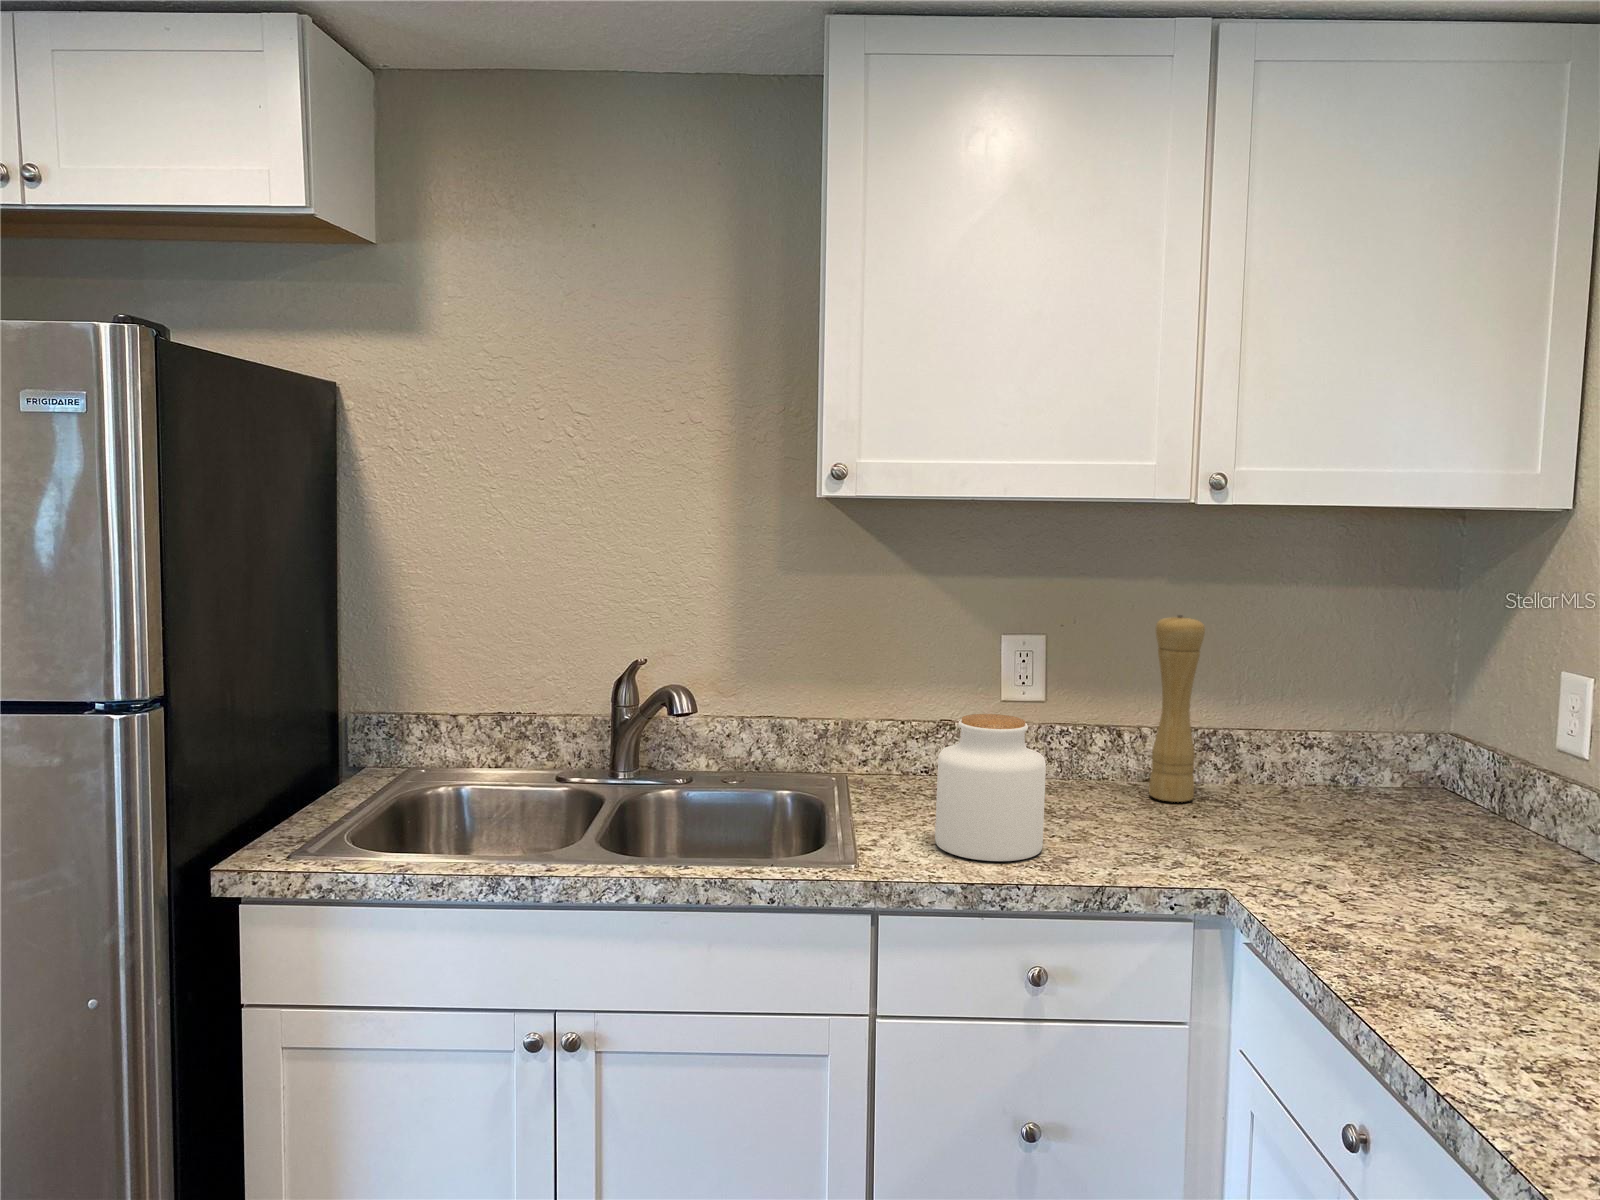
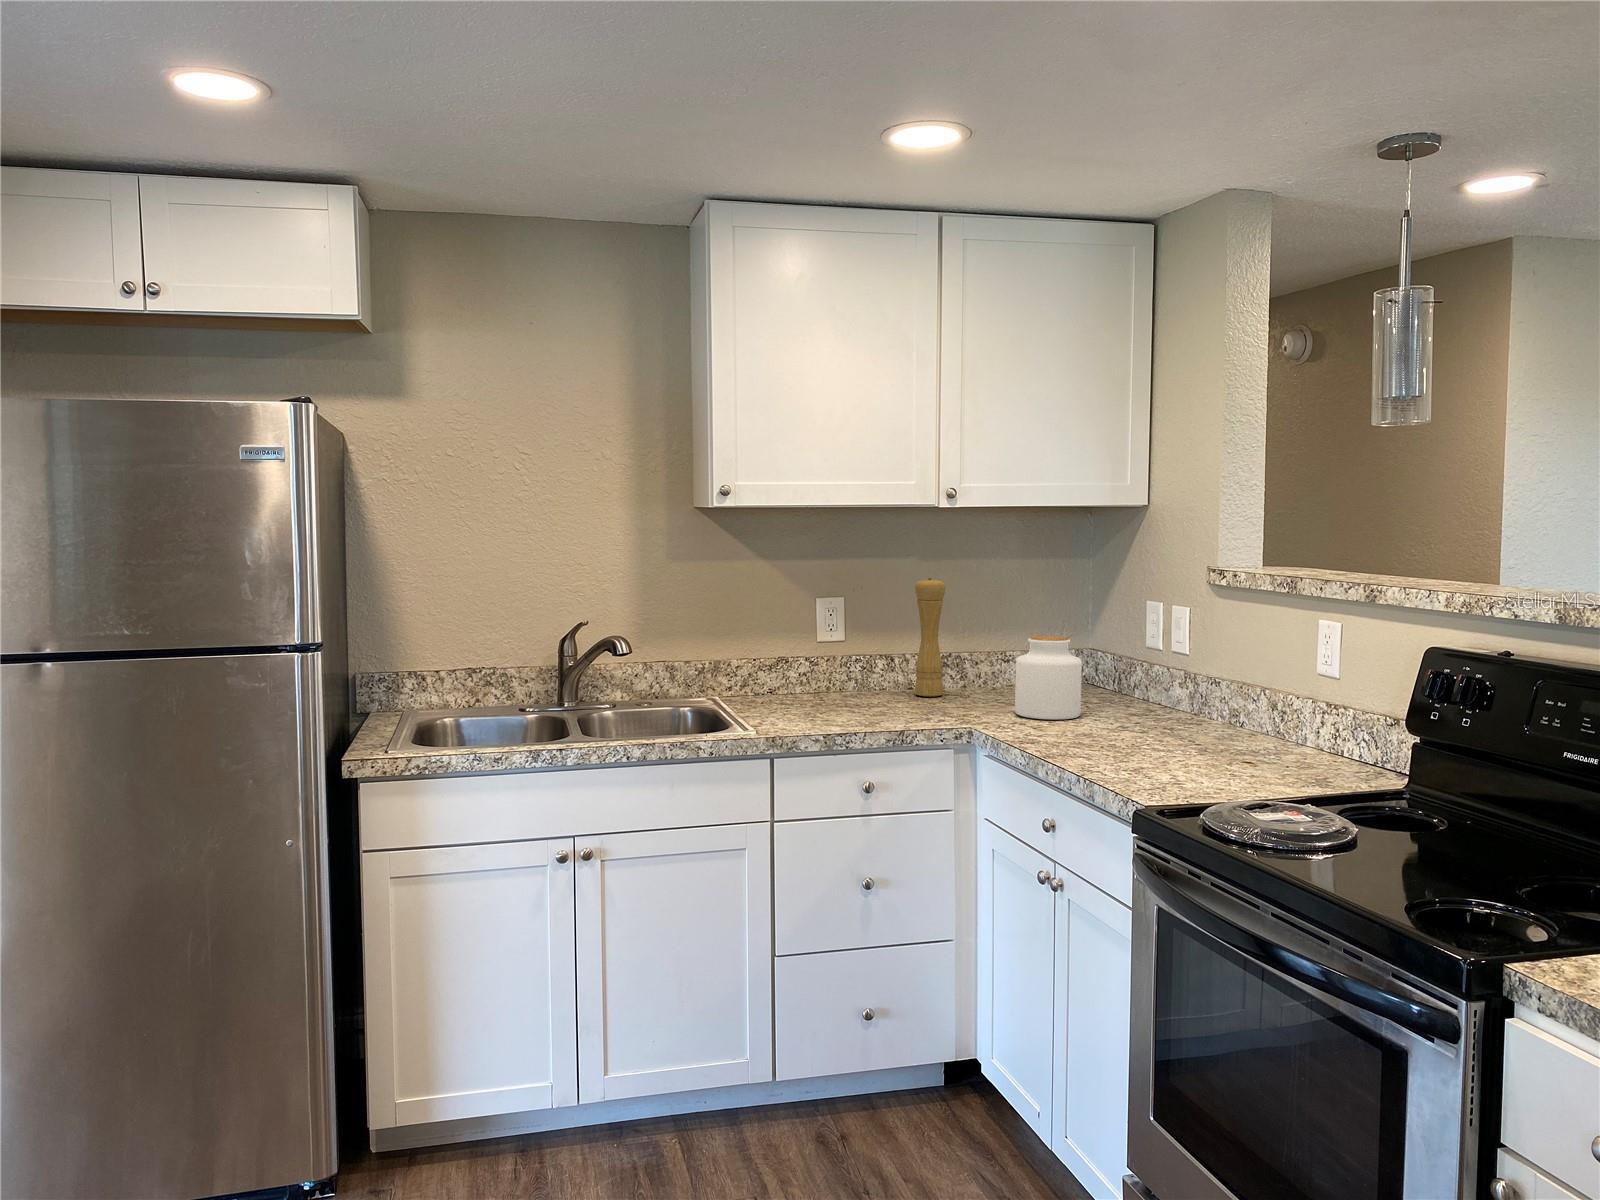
jar: present [935,714,1046,861] -> present [1015,635,1082,719]

